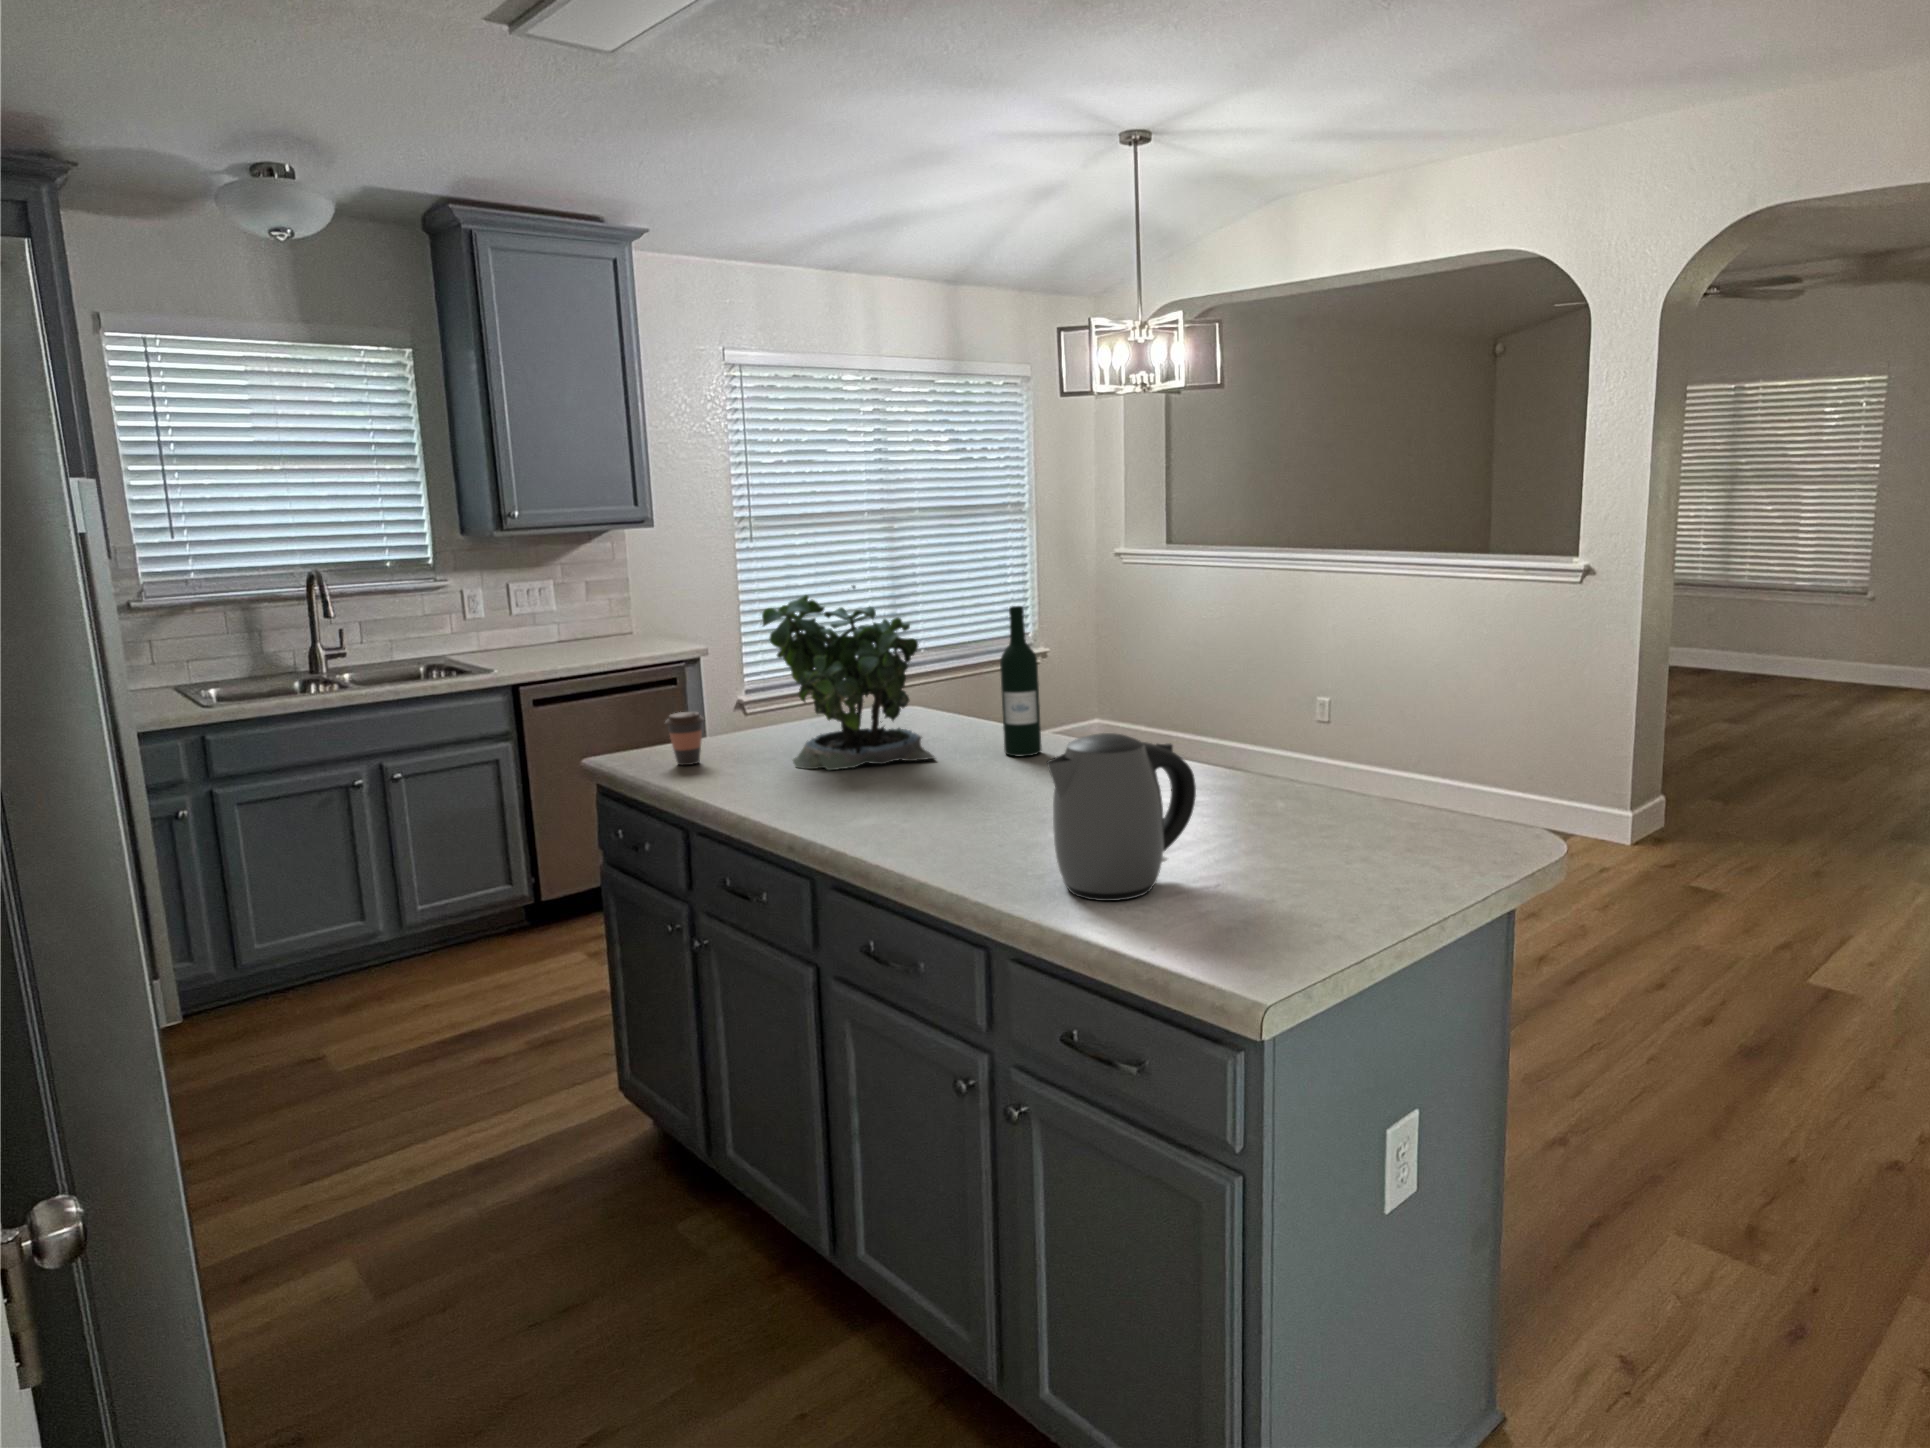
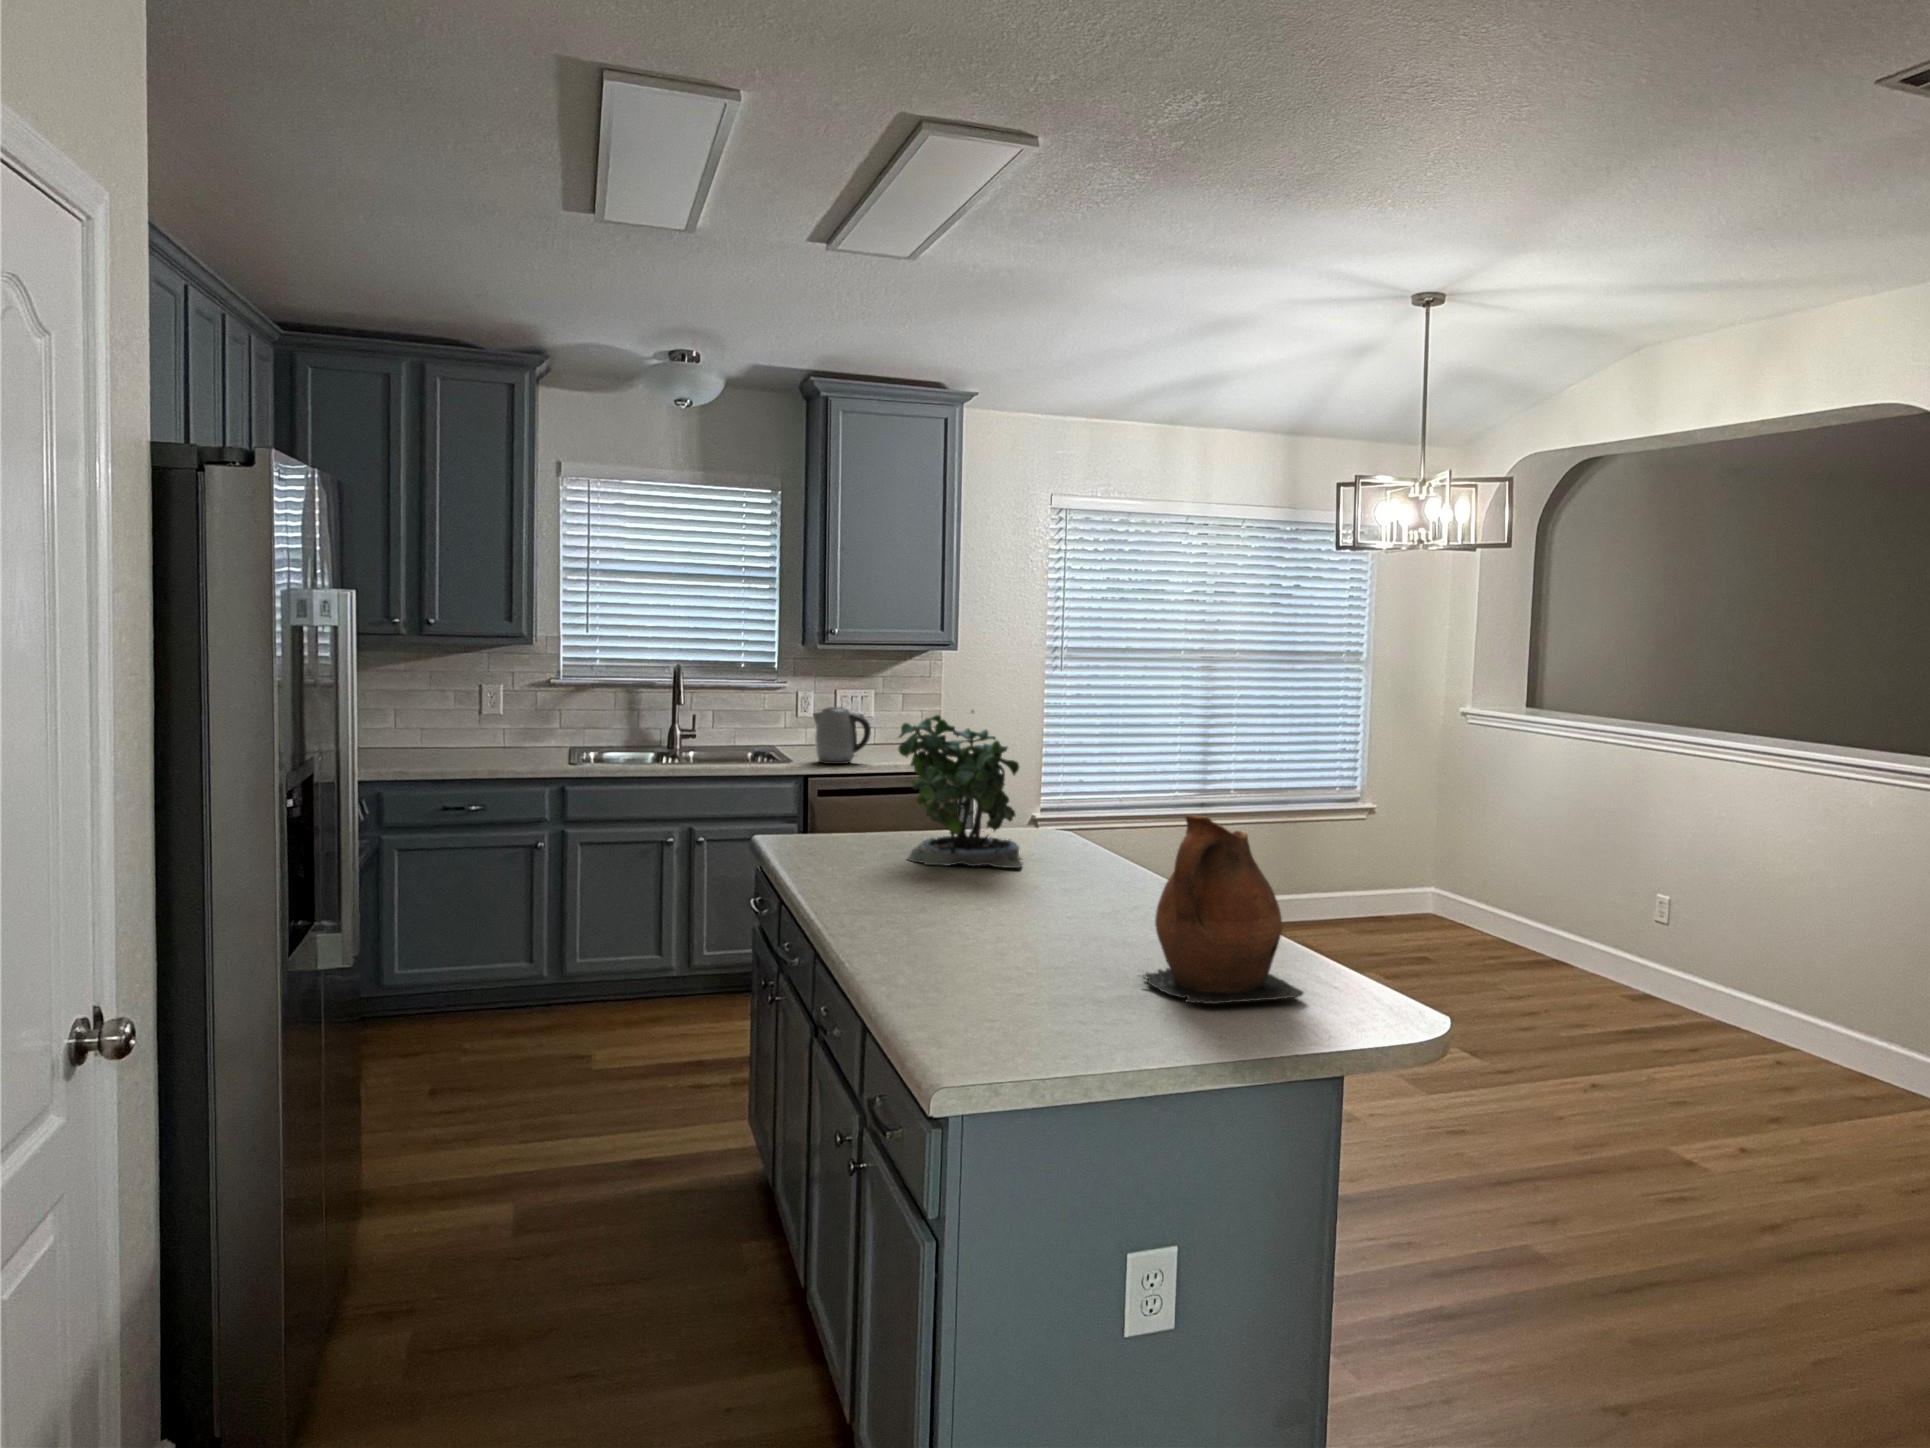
wine bottle: present [1000,606,1041,757] -> none [1084,741,1120,878]
ceramic pitcher: none [1254,676,1447,887] -> present [1143,815,1304,1004]
coffee cup: present [665,712,704,765] -> none [817,802,850,847]
kettle: present [1047,733,1196,901] -> present [813,707,871,764]

